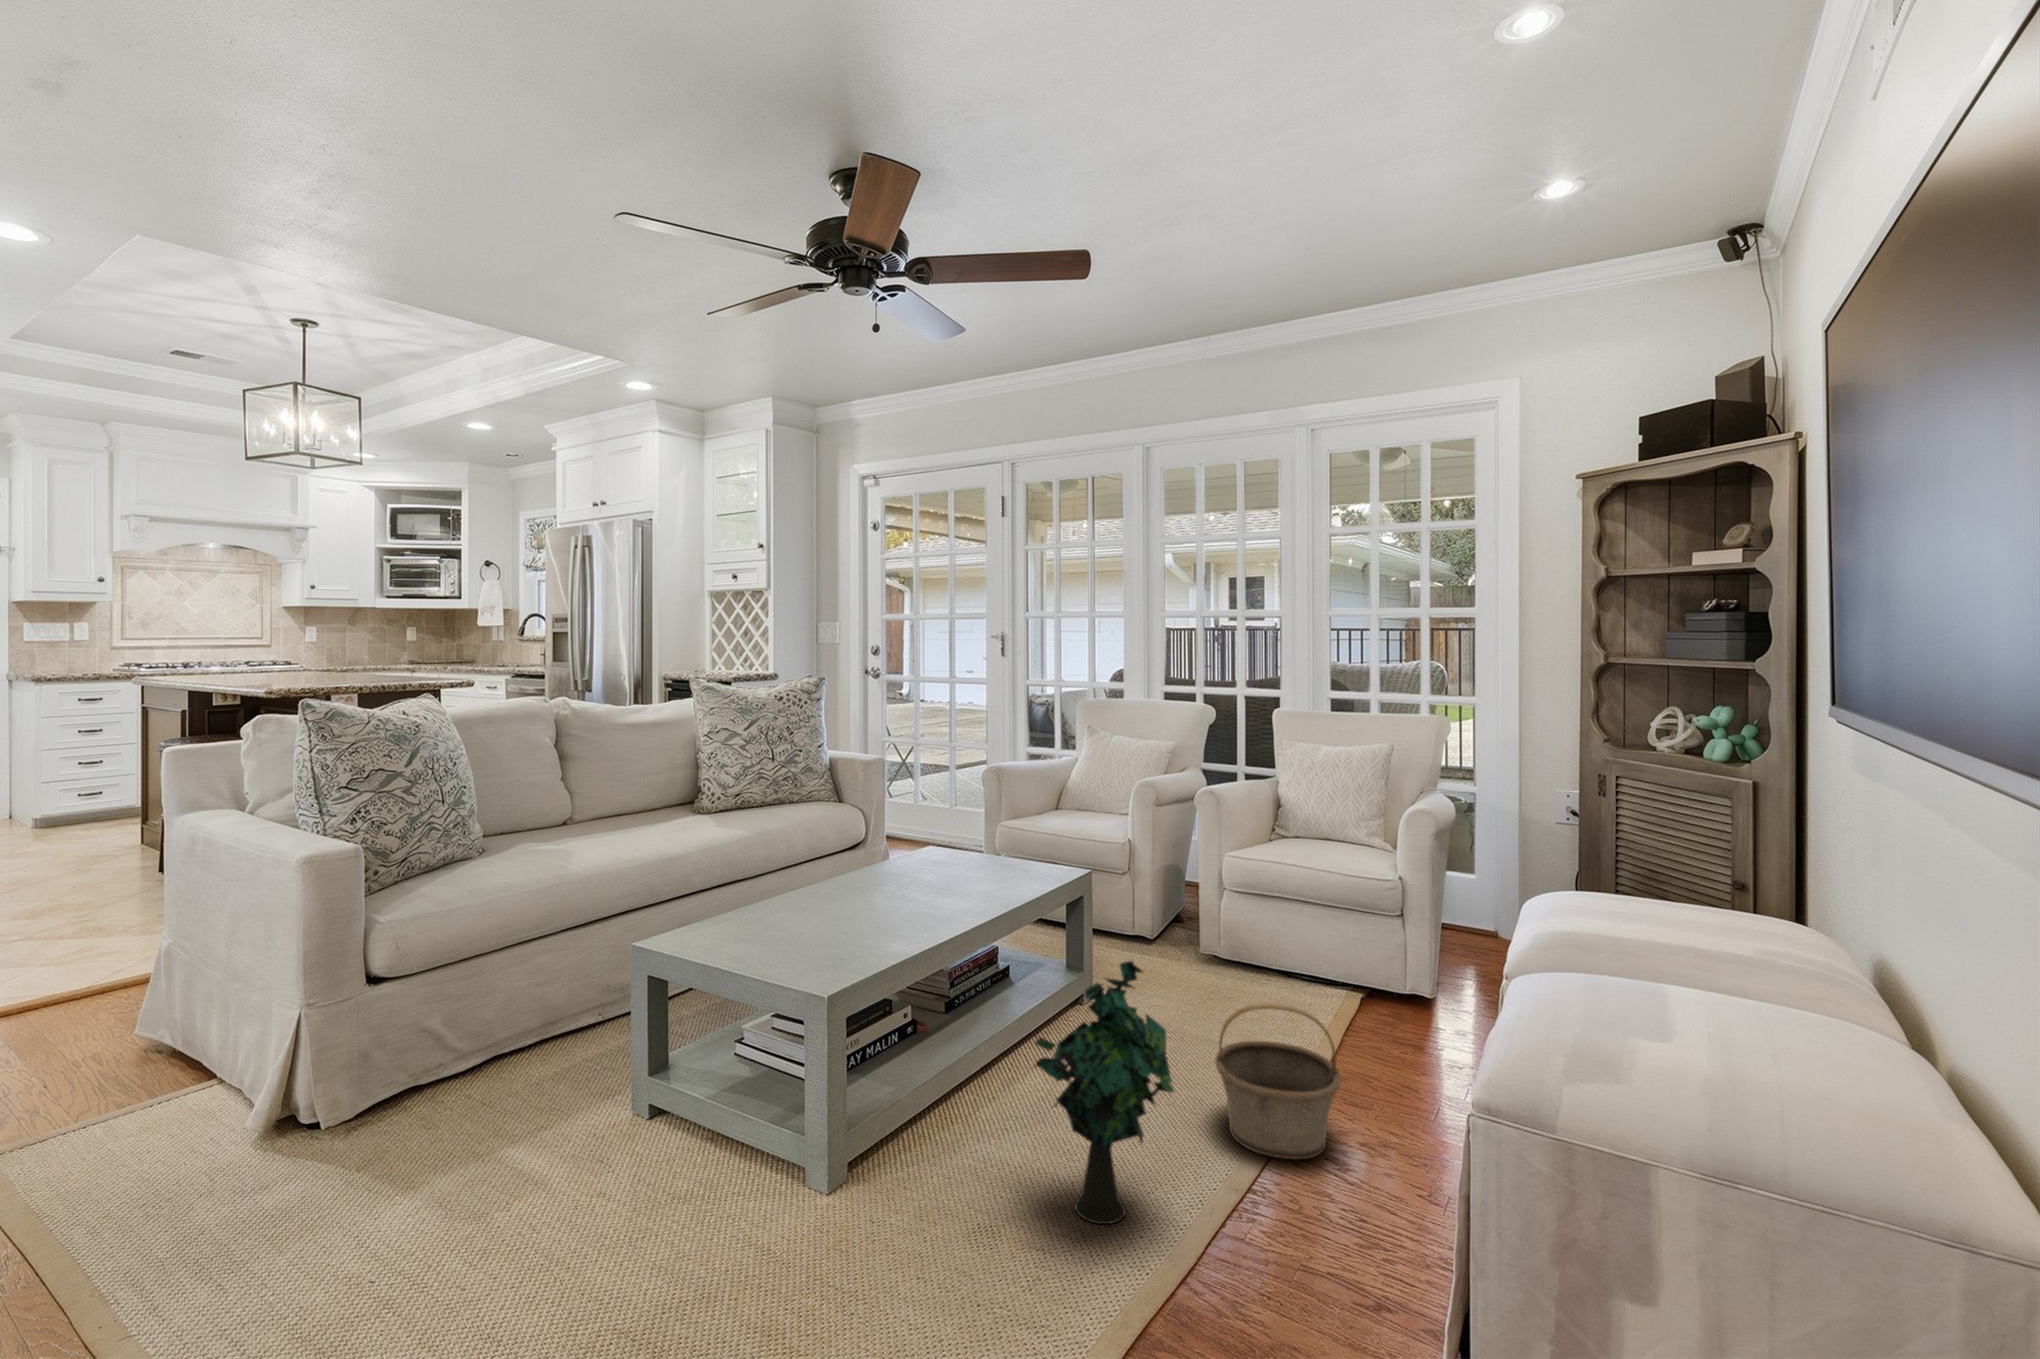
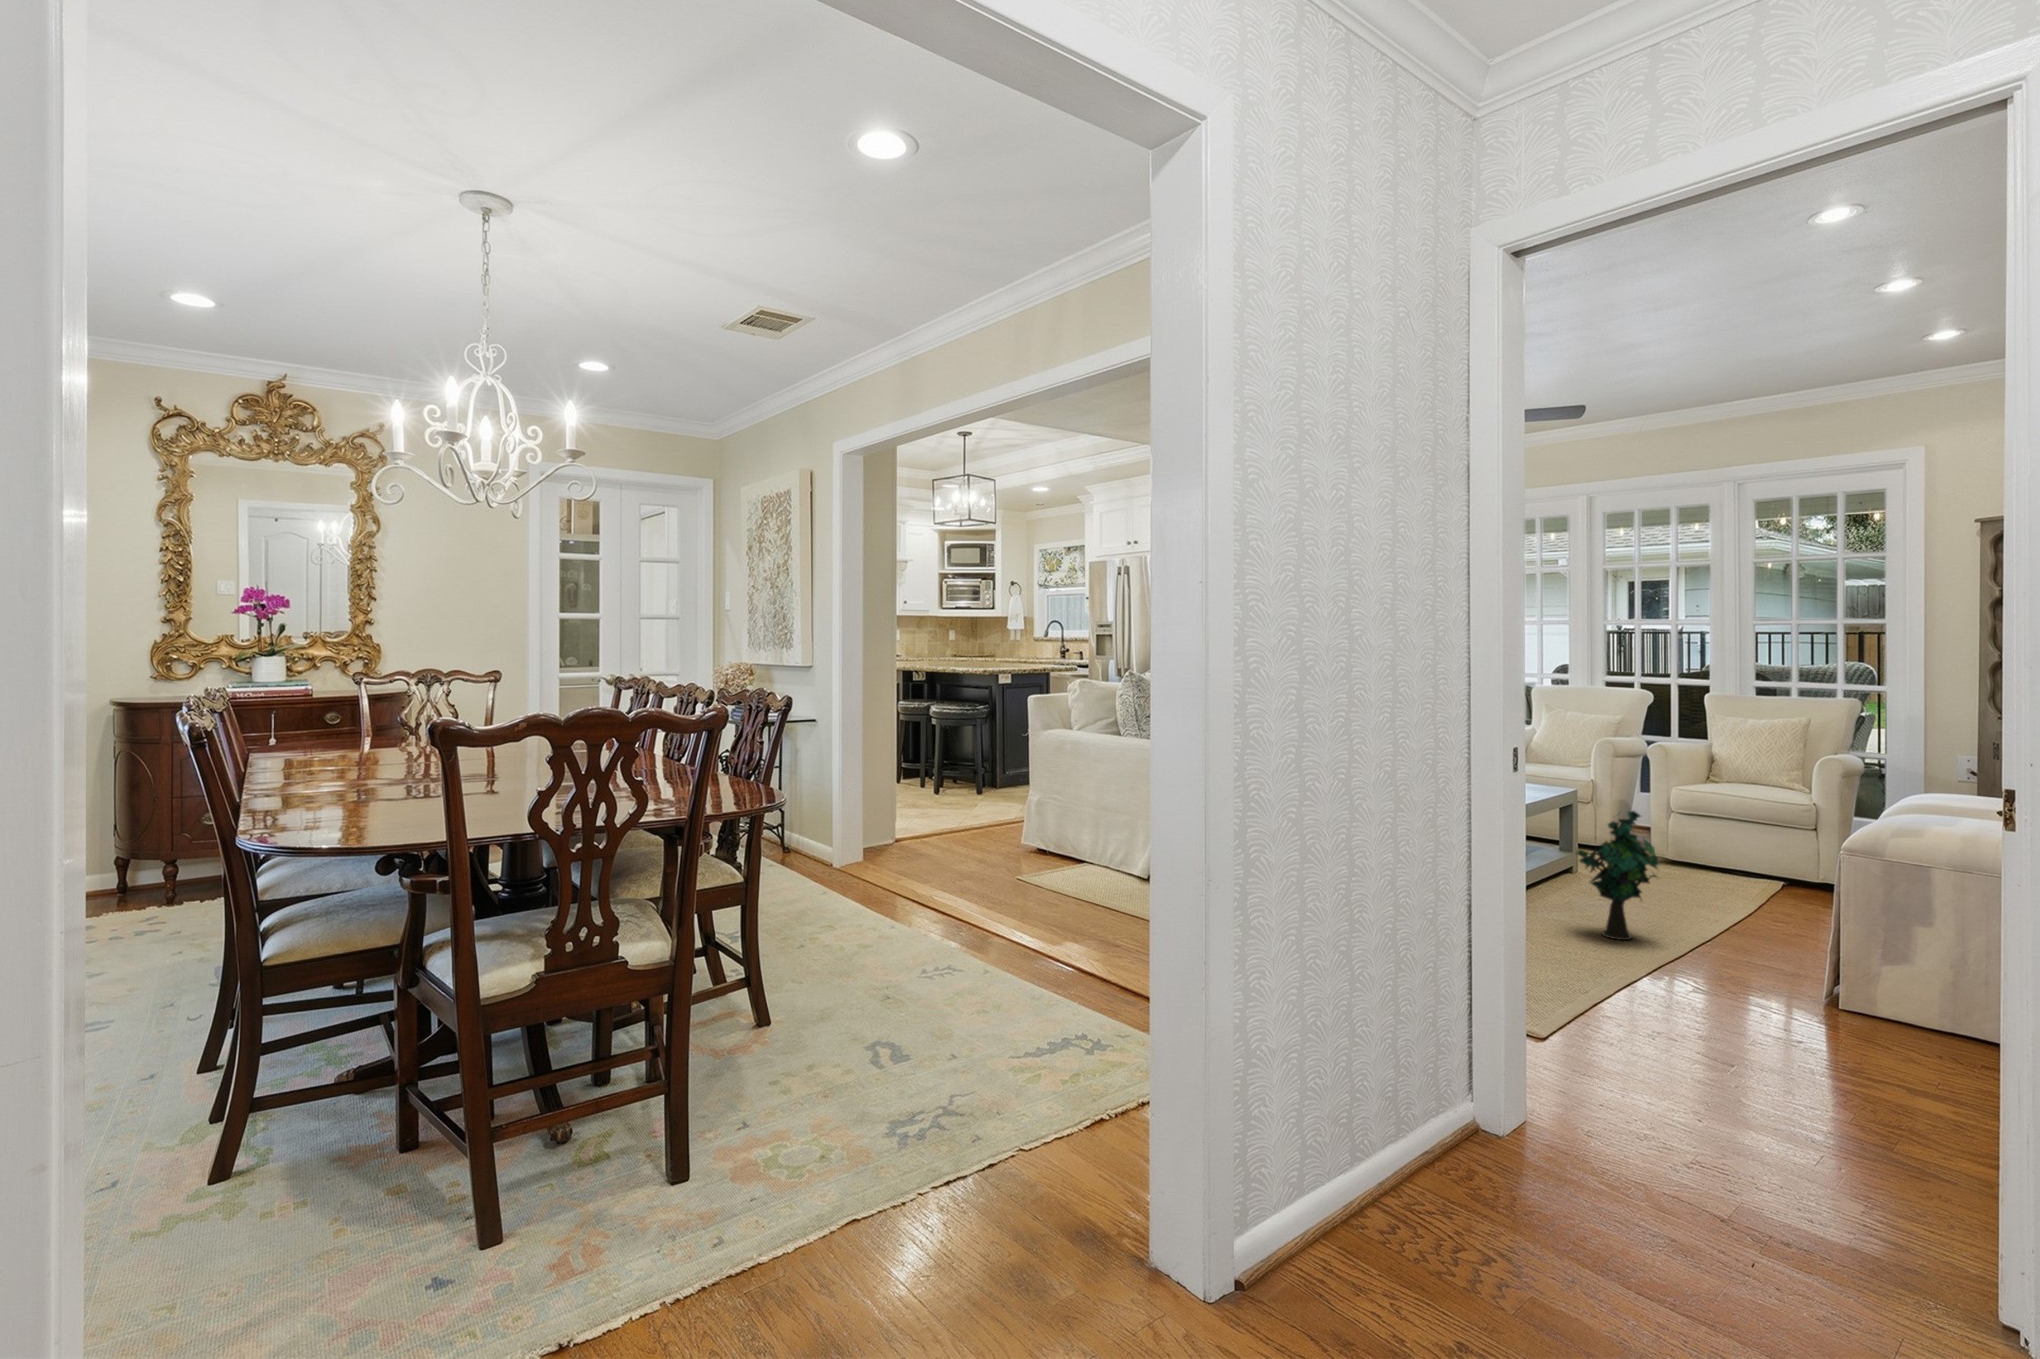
basket: present [1215,1004,1341,1159] -> none [1678,851,1762,932]

